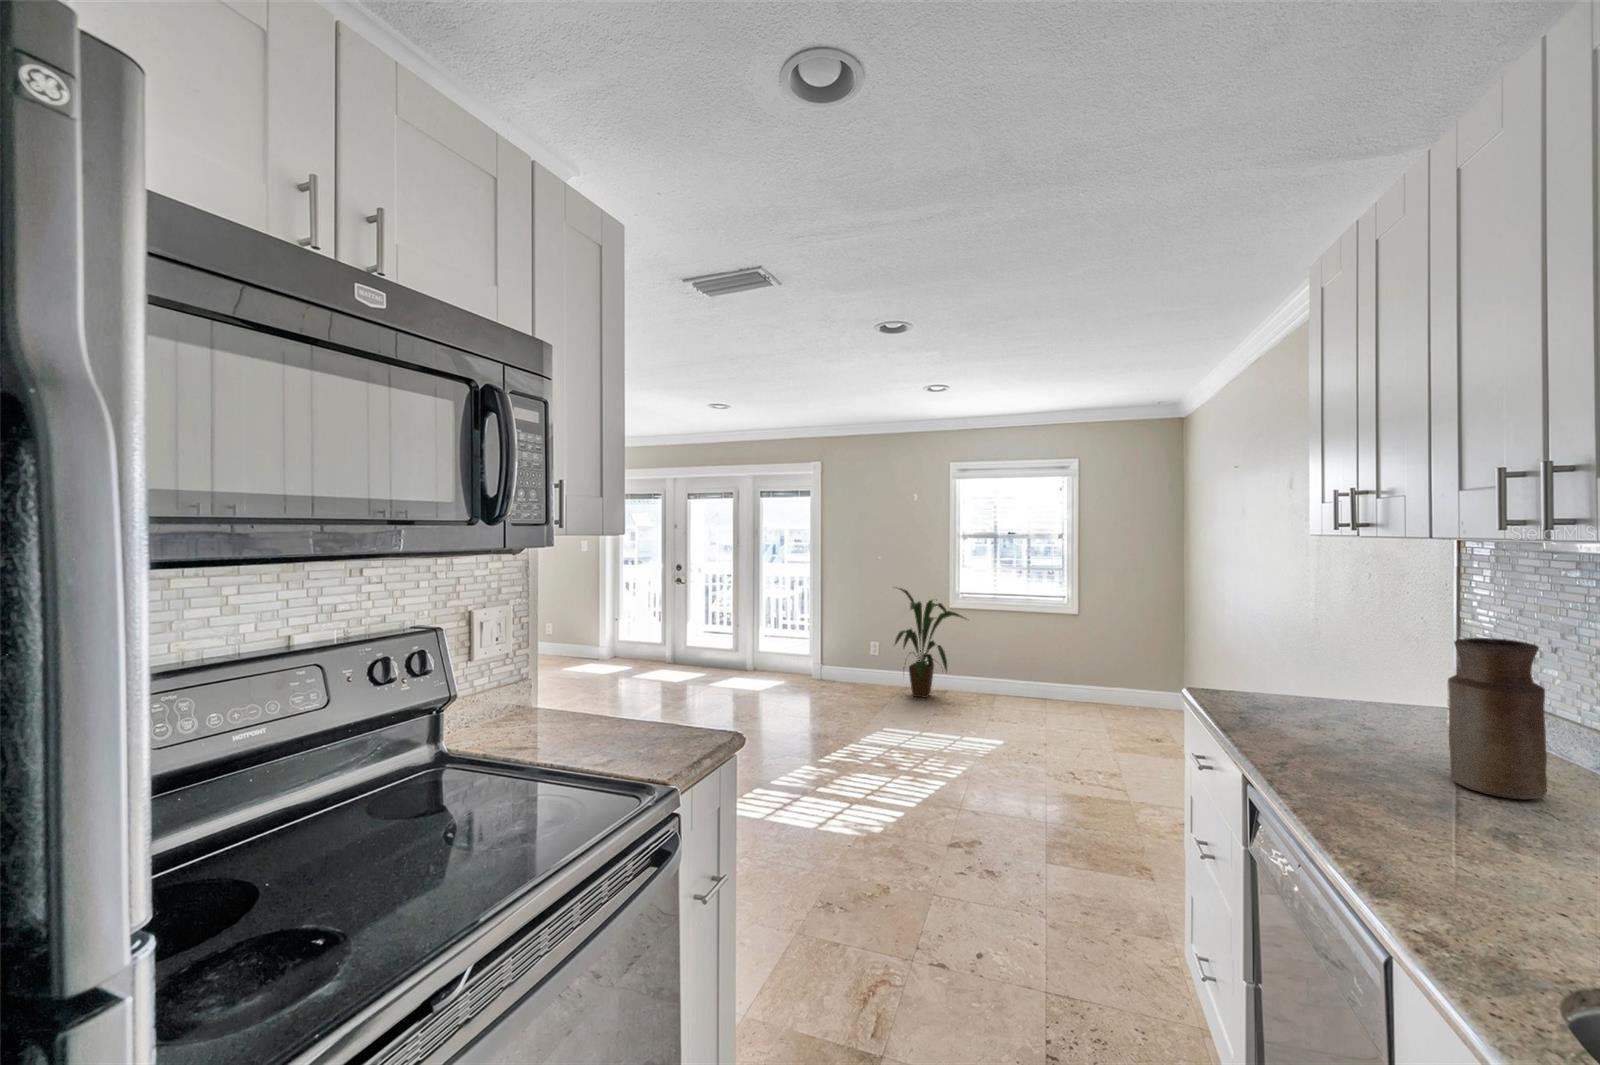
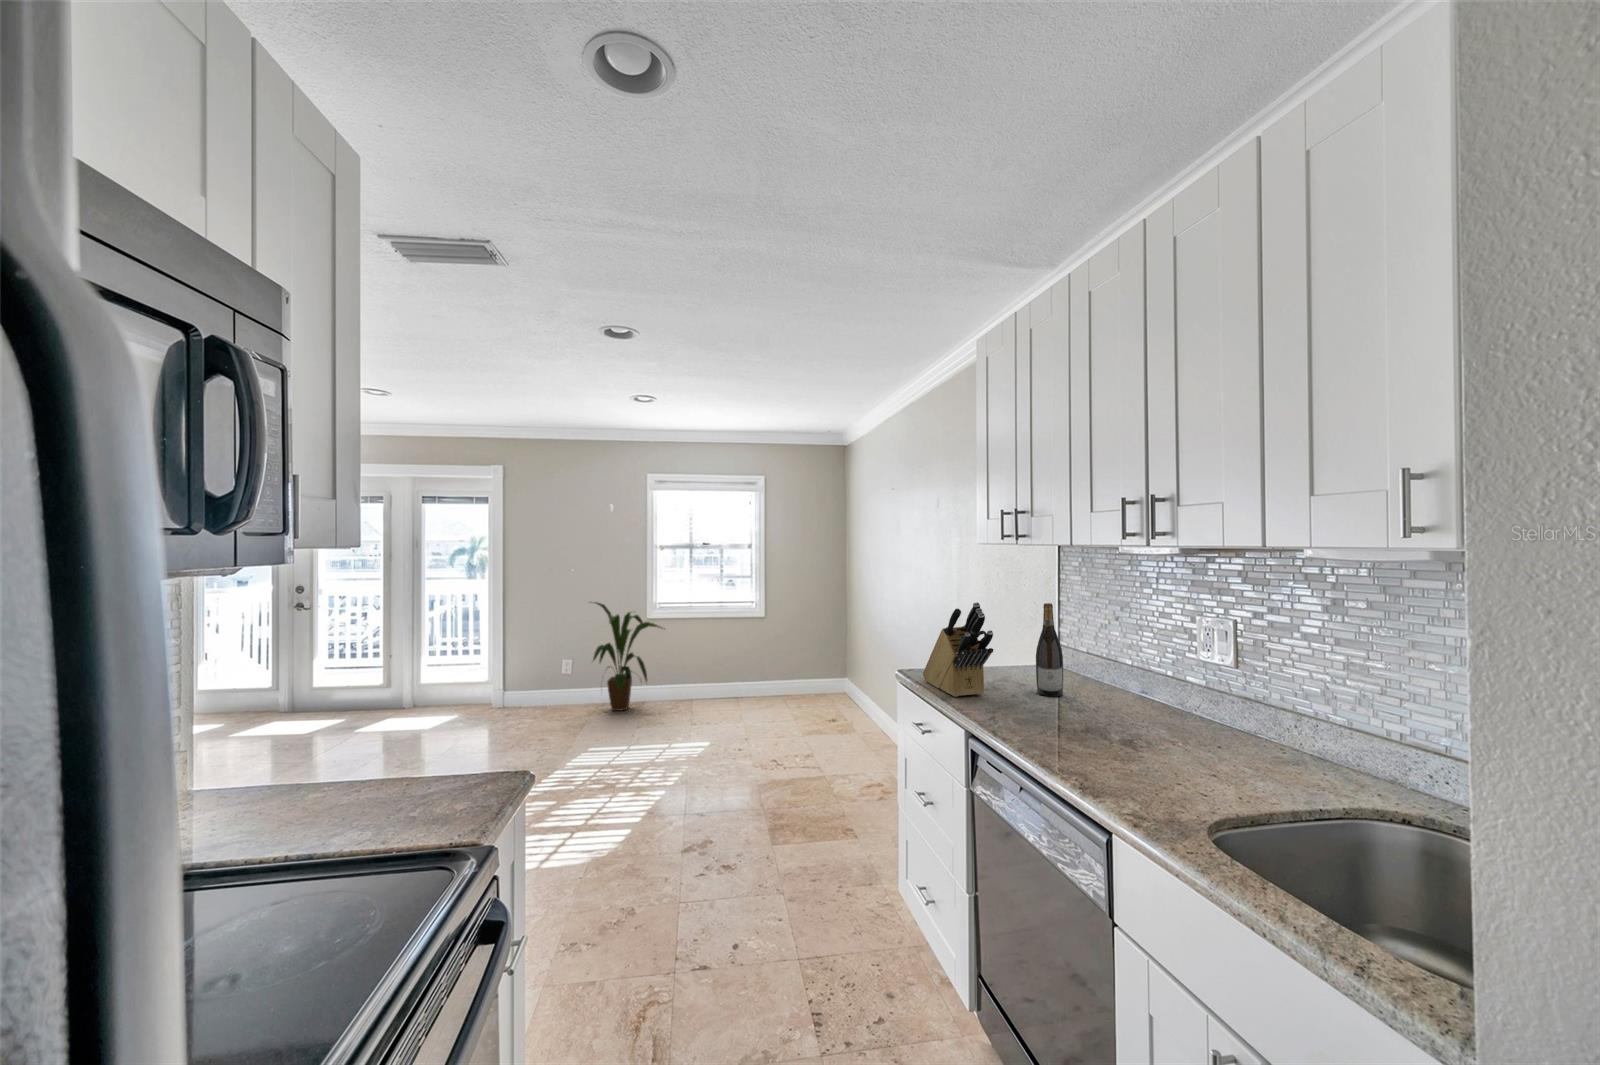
knife block: none [1221,609,1311,728] -> present [923,602,993,697]
wine bottle: none [1389,618,1435,746] -> present [1036,603,1063,696]
vase: present [1448,638,1547,799] -> none [1081,615,1135,725]

